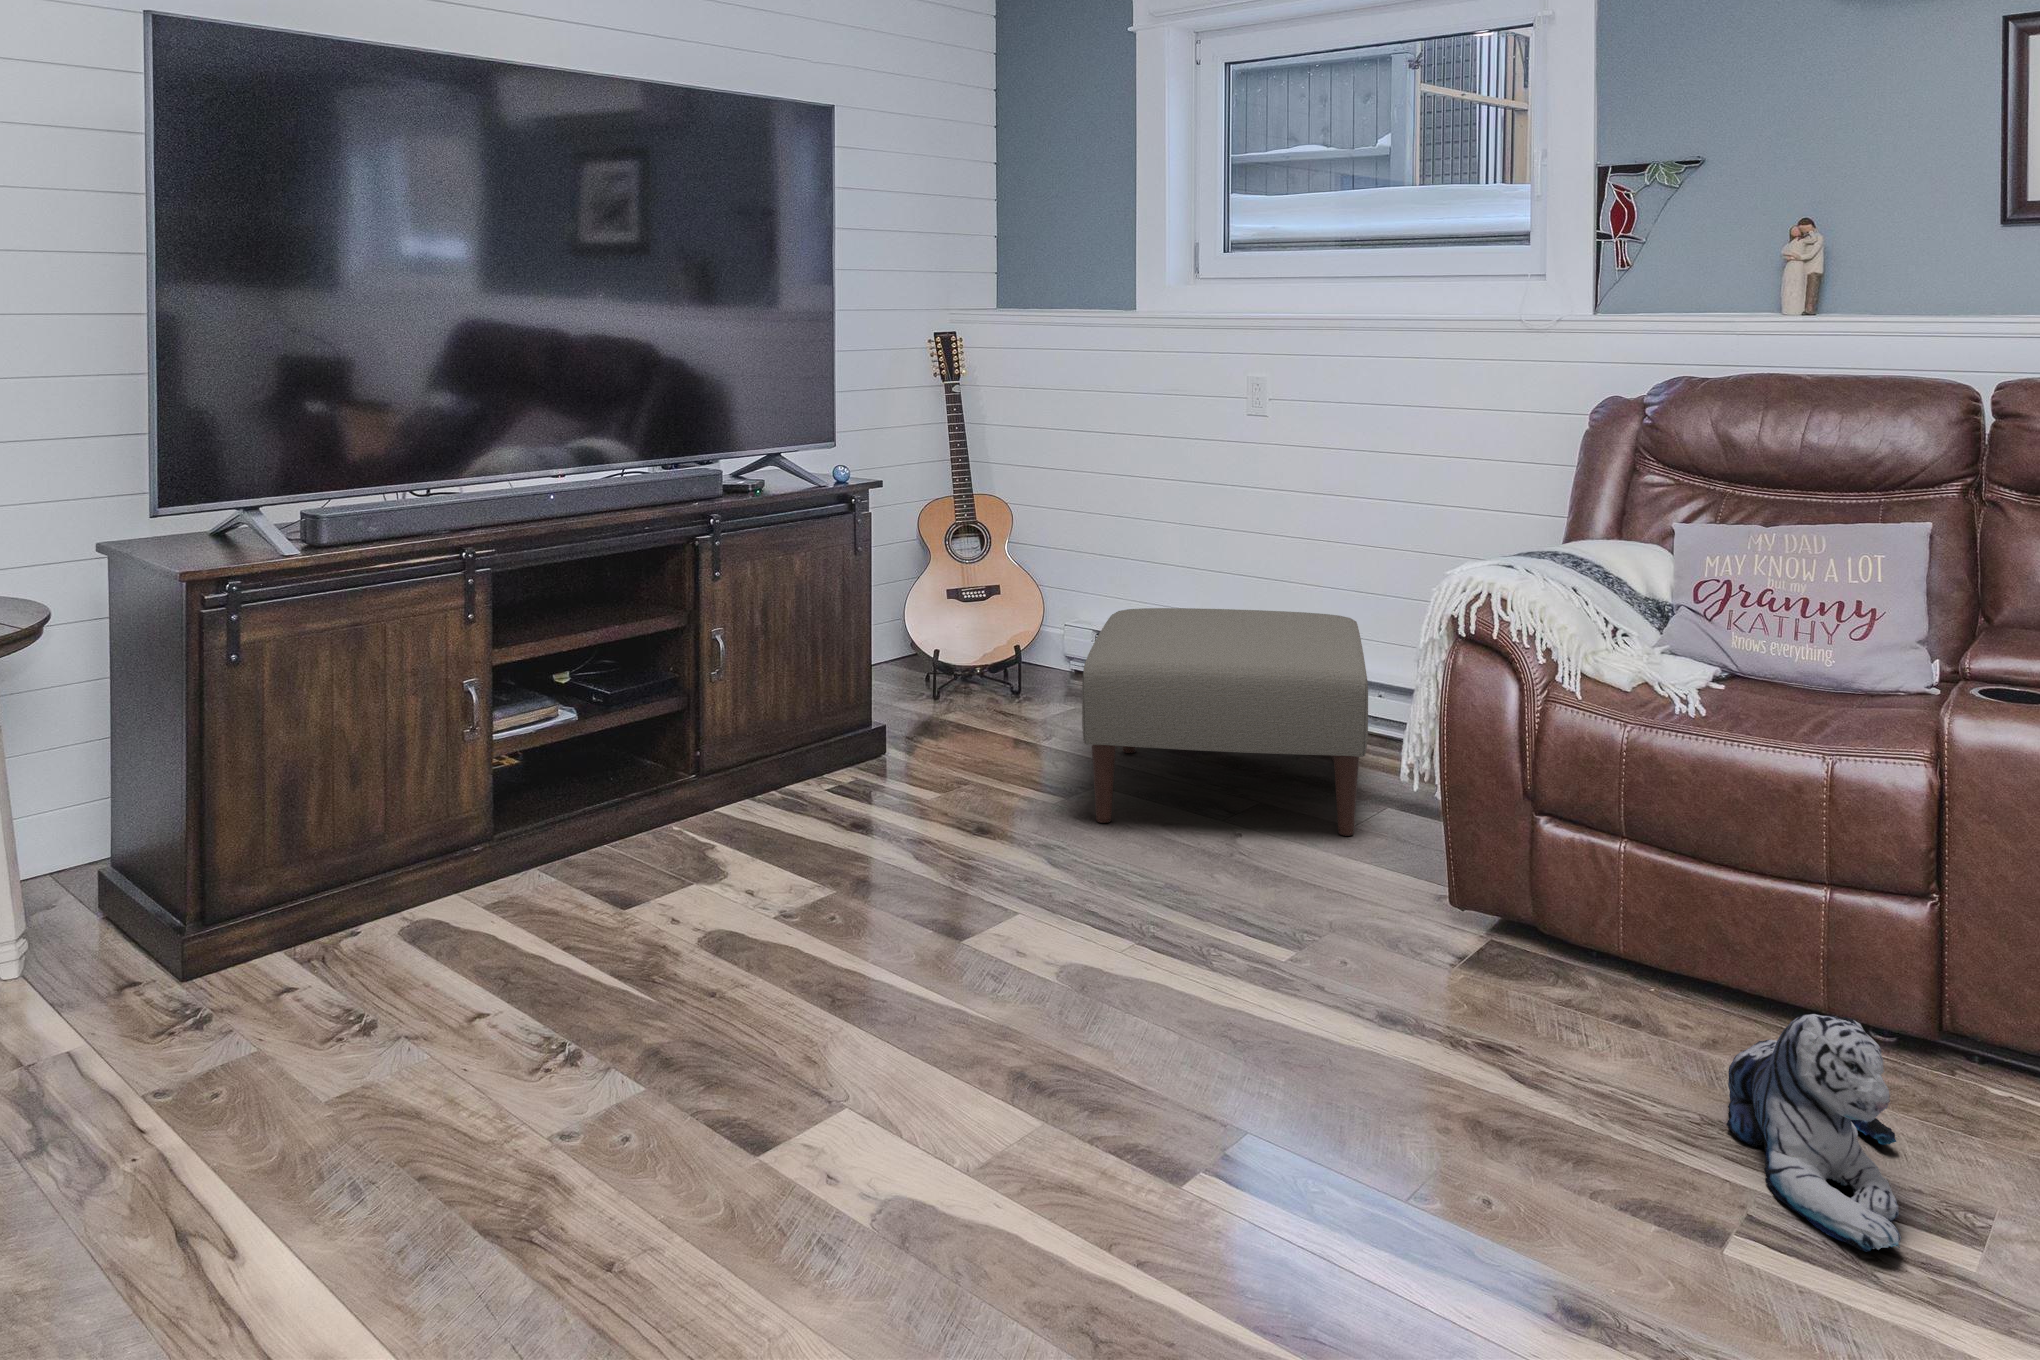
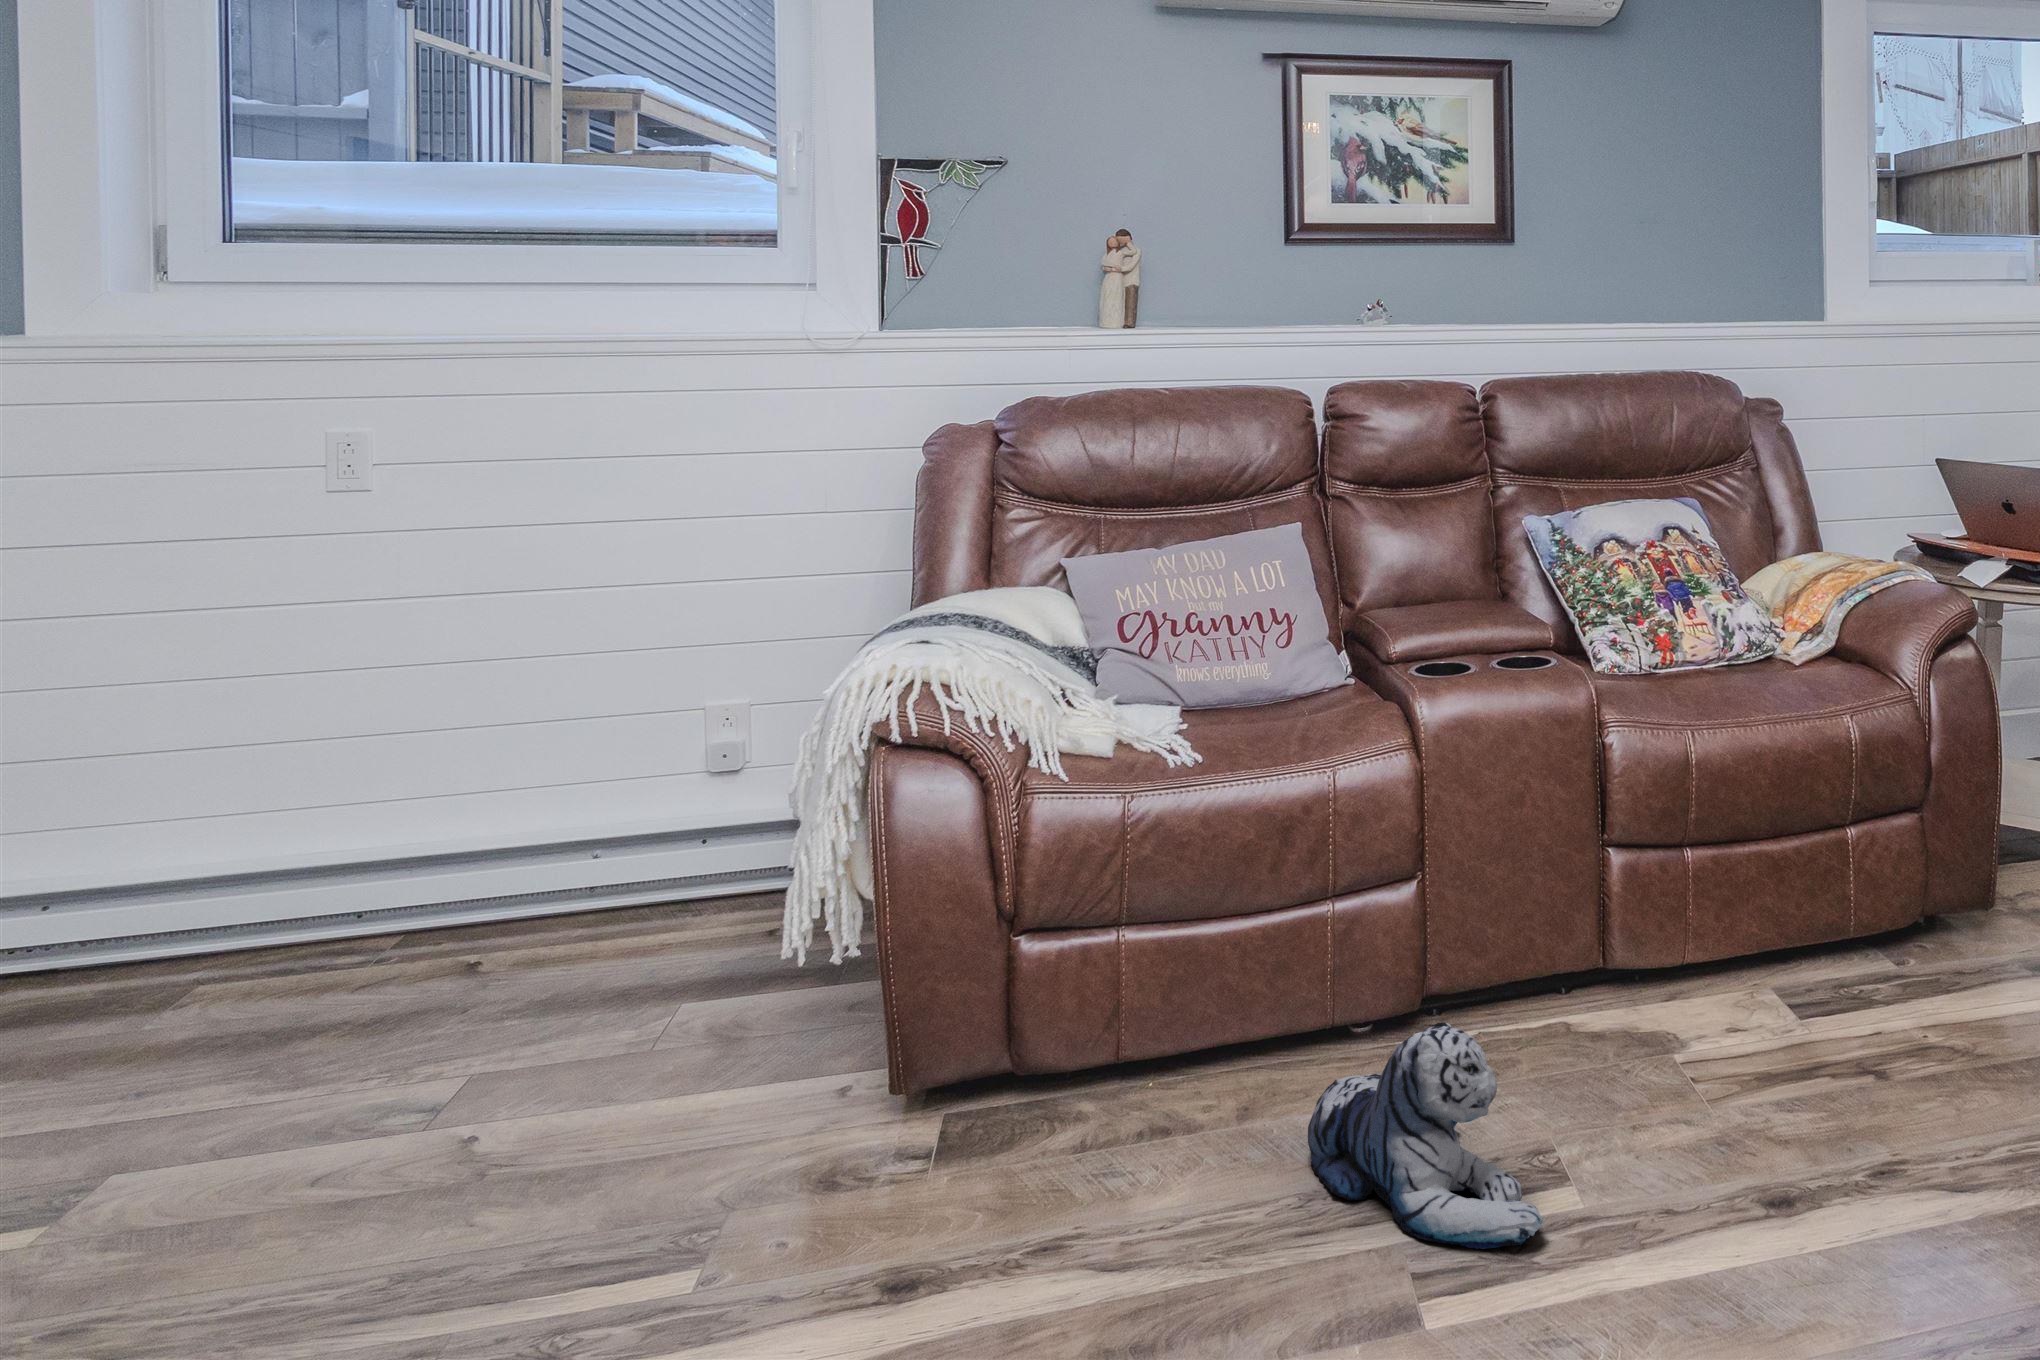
ottoman: present [1082,608,1368,836] -> none [80,759,681,1242]

